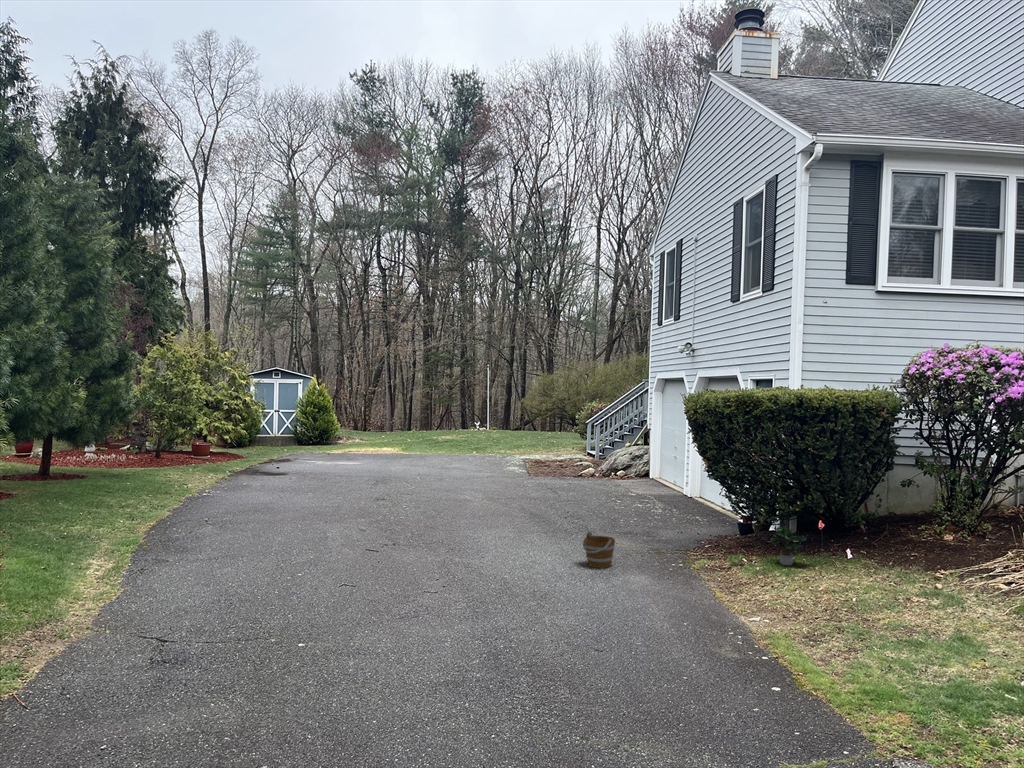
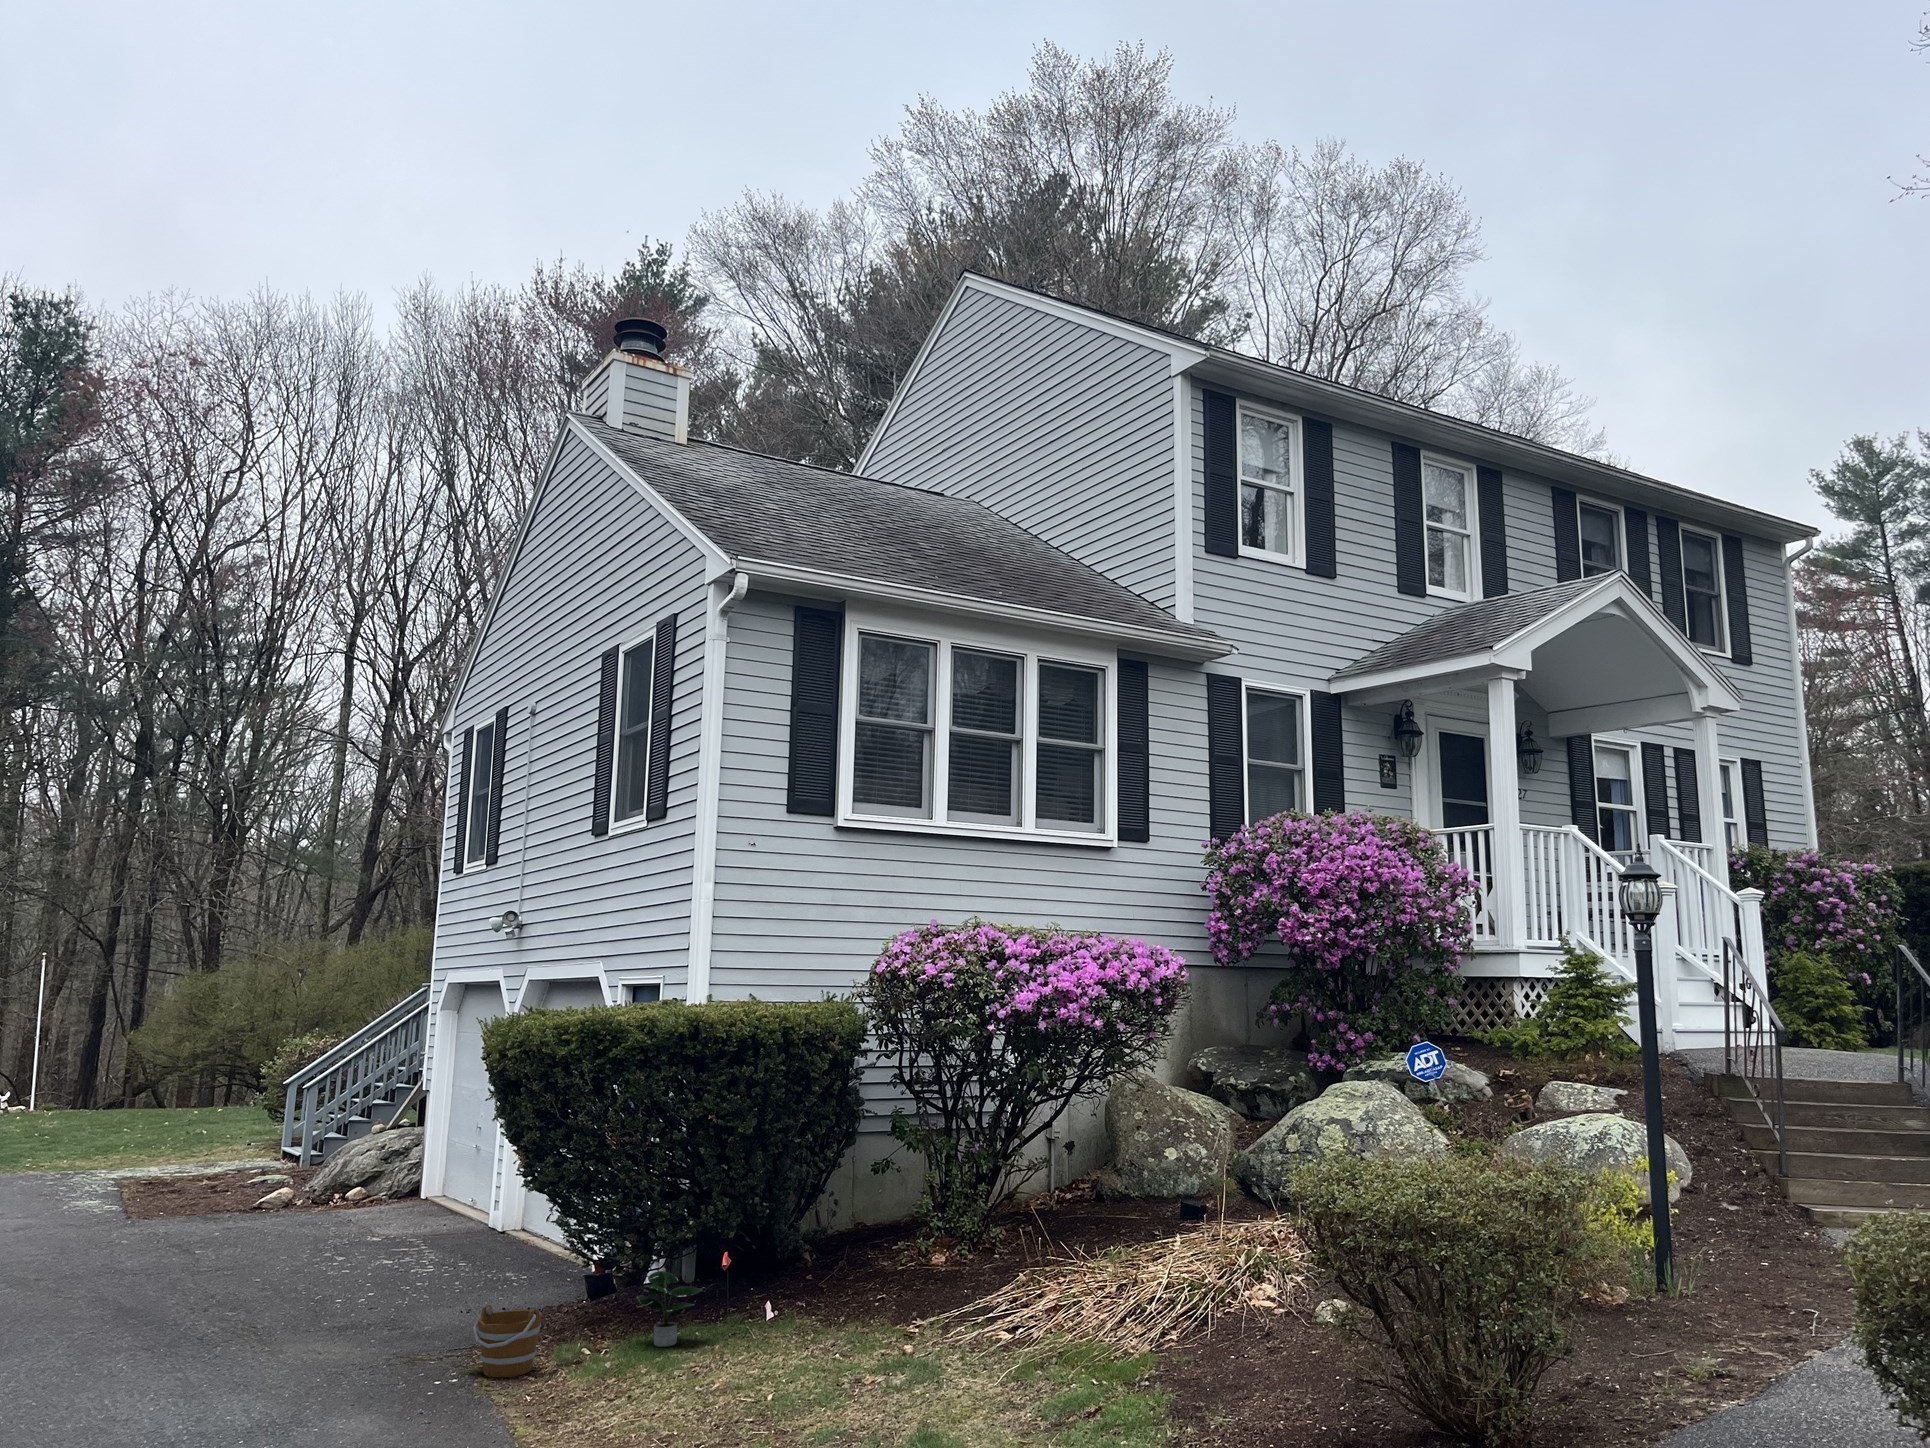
bucket: present [583,532,615,568] -> present [473,1305,542,1377]

